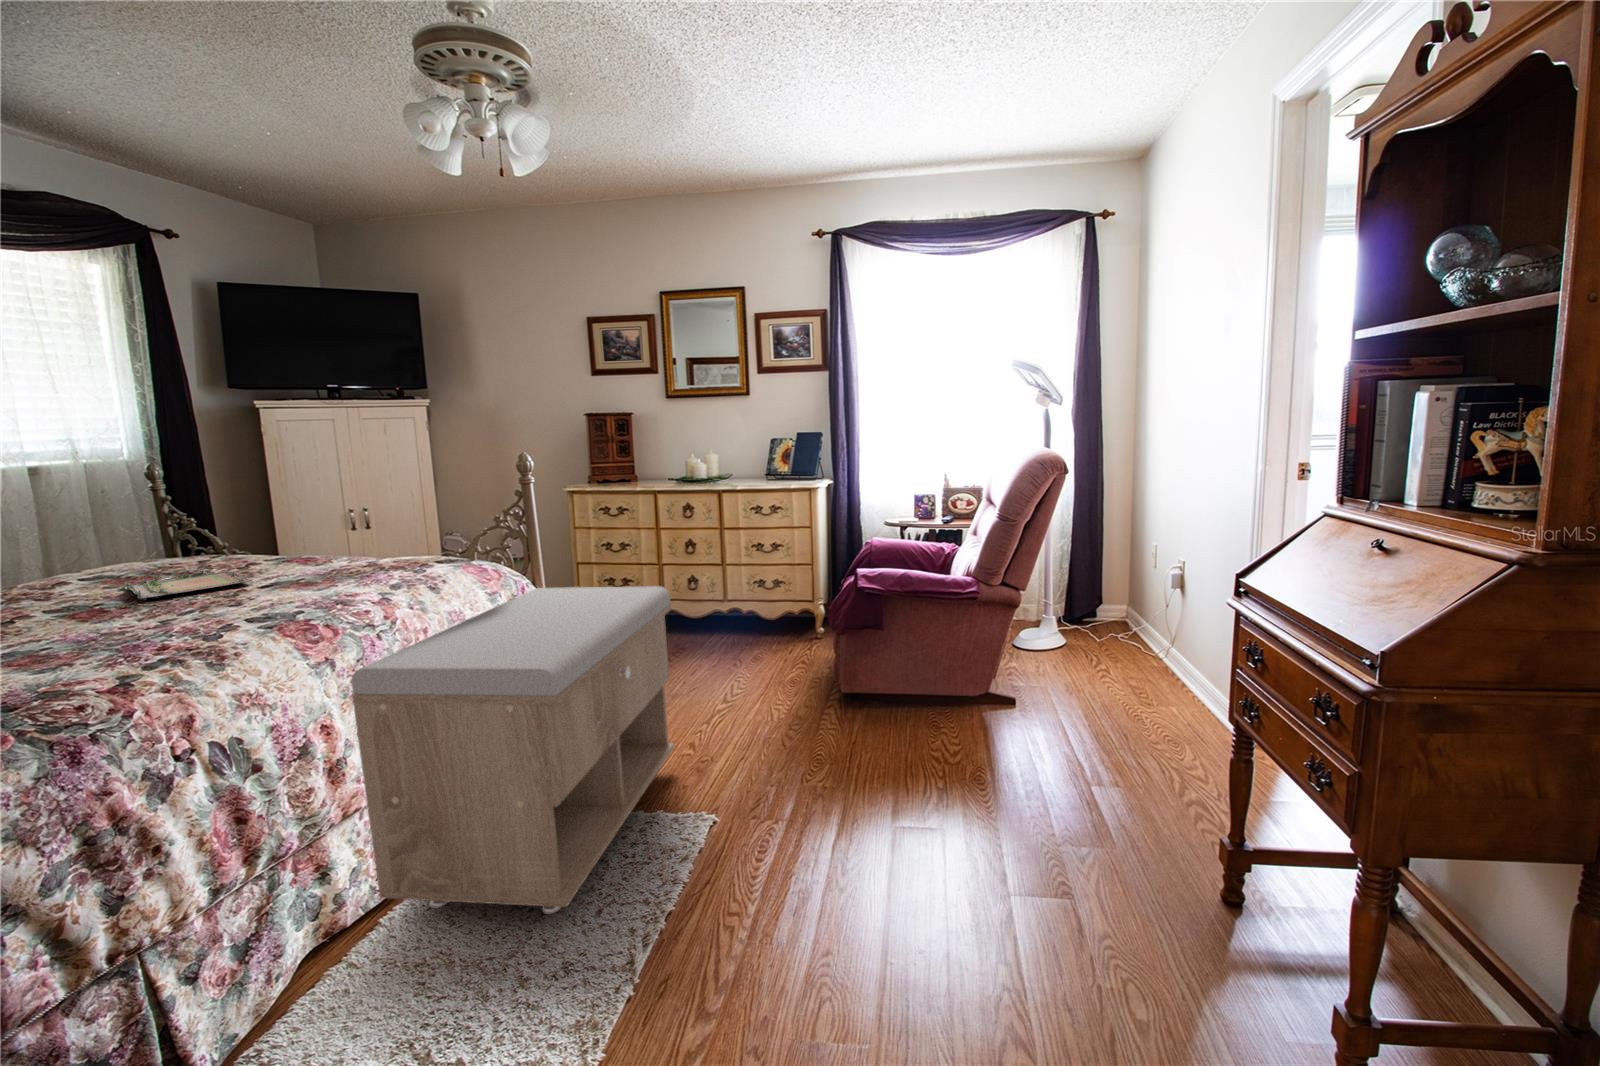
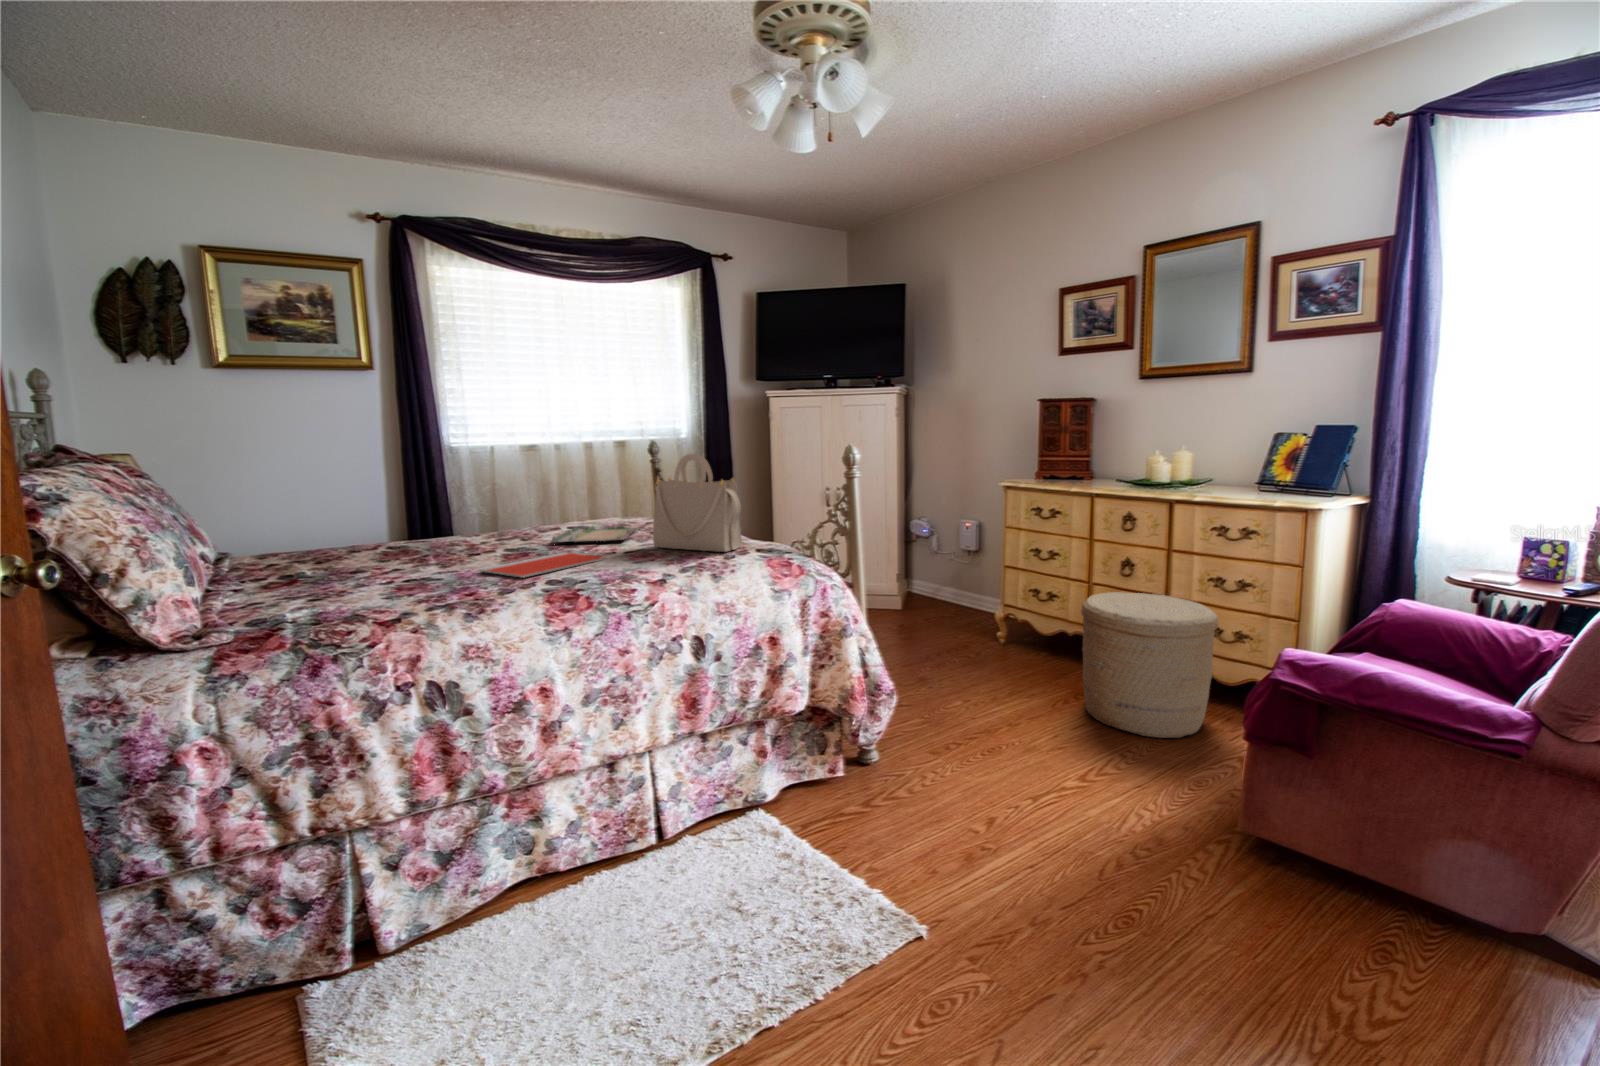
handbag: none [304,474,420,580] -> present [653,454,742,552]
woven basket: none [681,560,773,663] -> present [1081,592,1218,738]
storage bench: present [351,586,674,914] -> none [568,591,957,979]
notebook: none [115,596,276,637] -> present [479,552,607,578]

